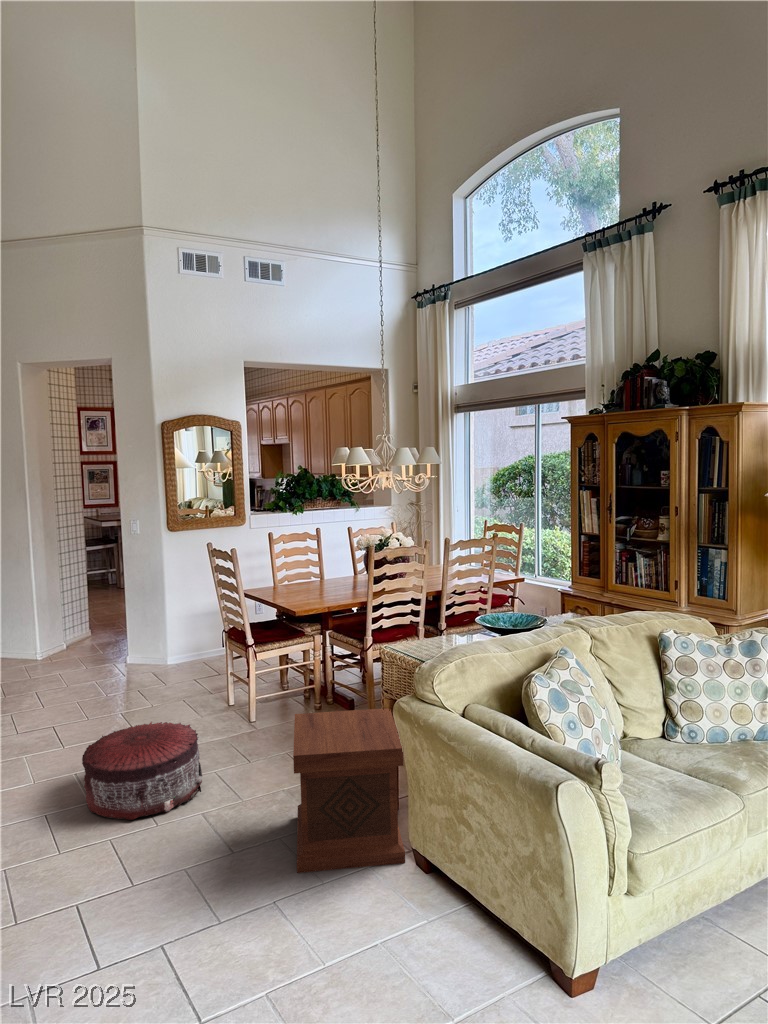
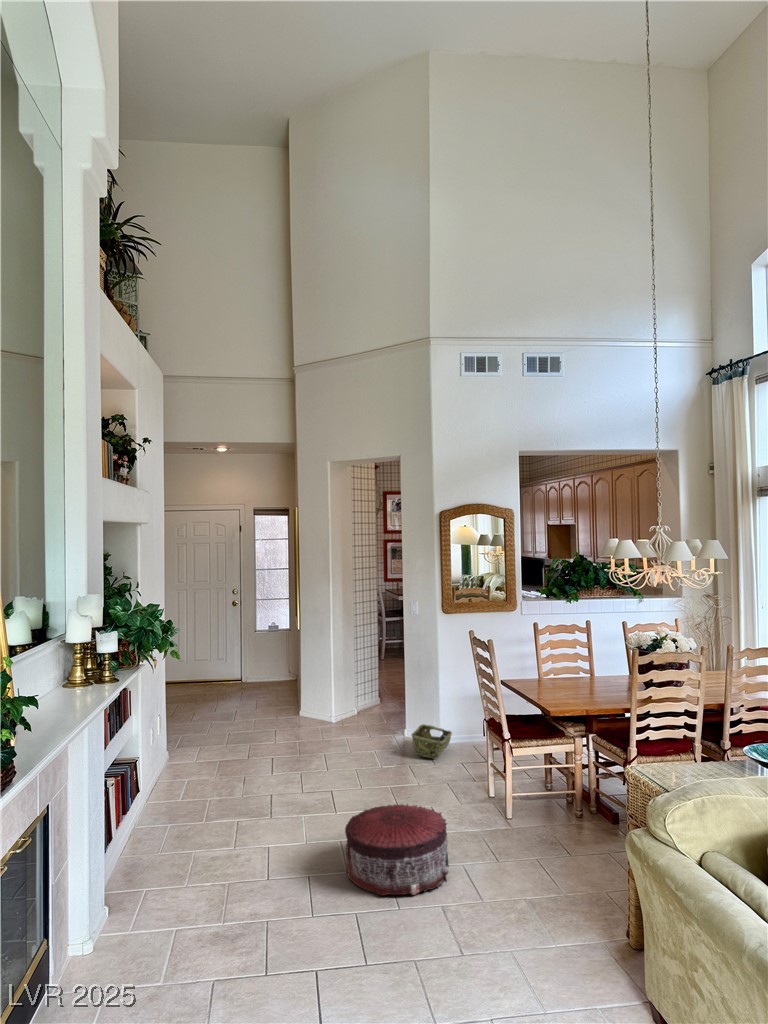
woven basket: none [140,646,183,679] -> present [412,724,452,759]
side table: present [293,708,405,873] -> none [522,823,641,1013]

